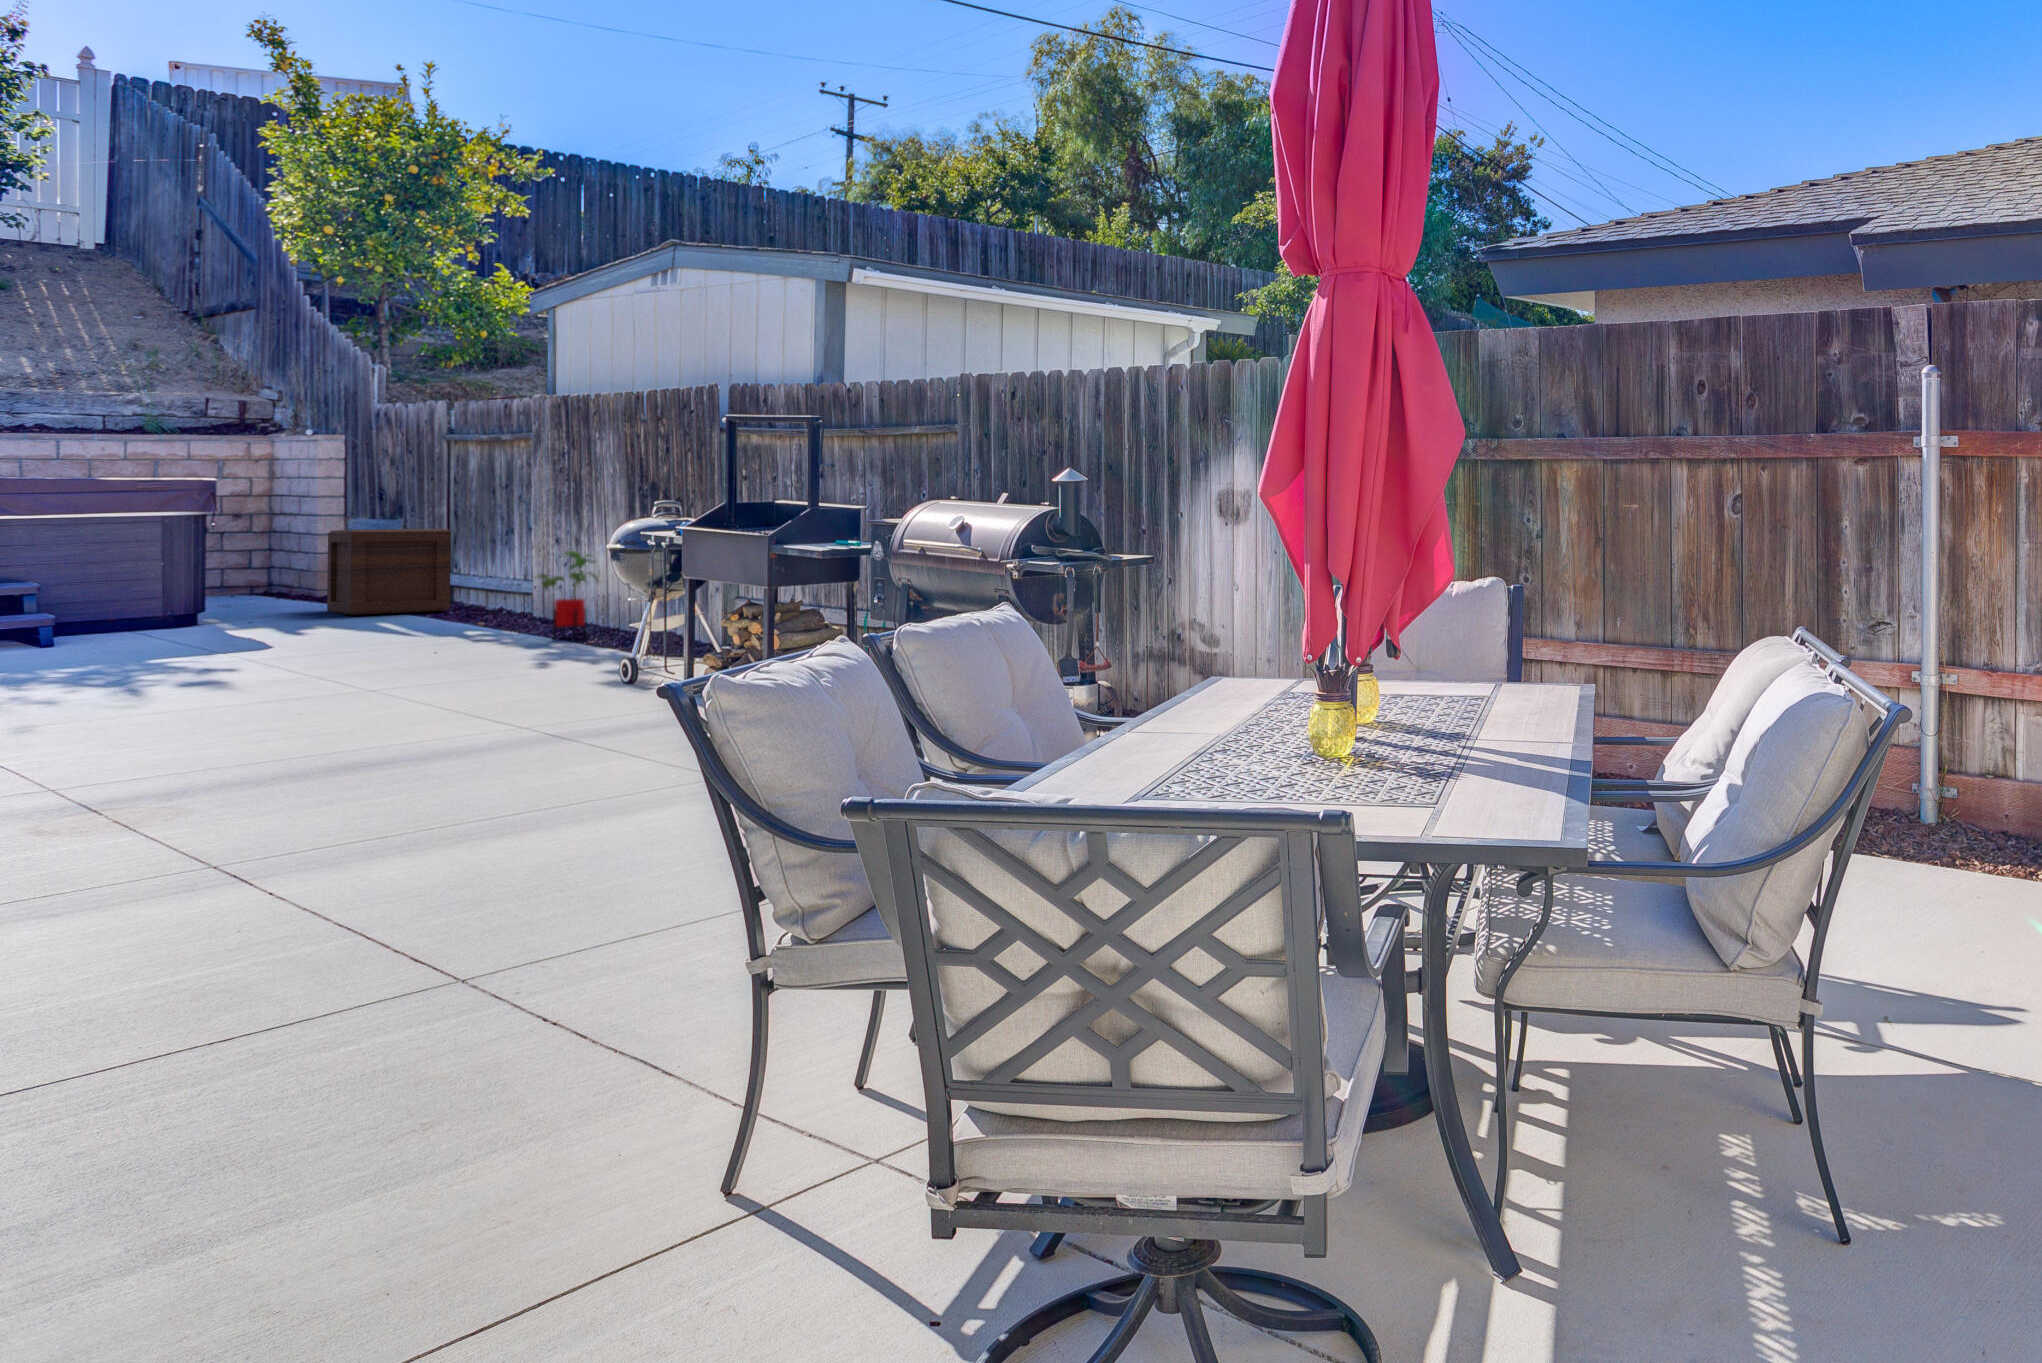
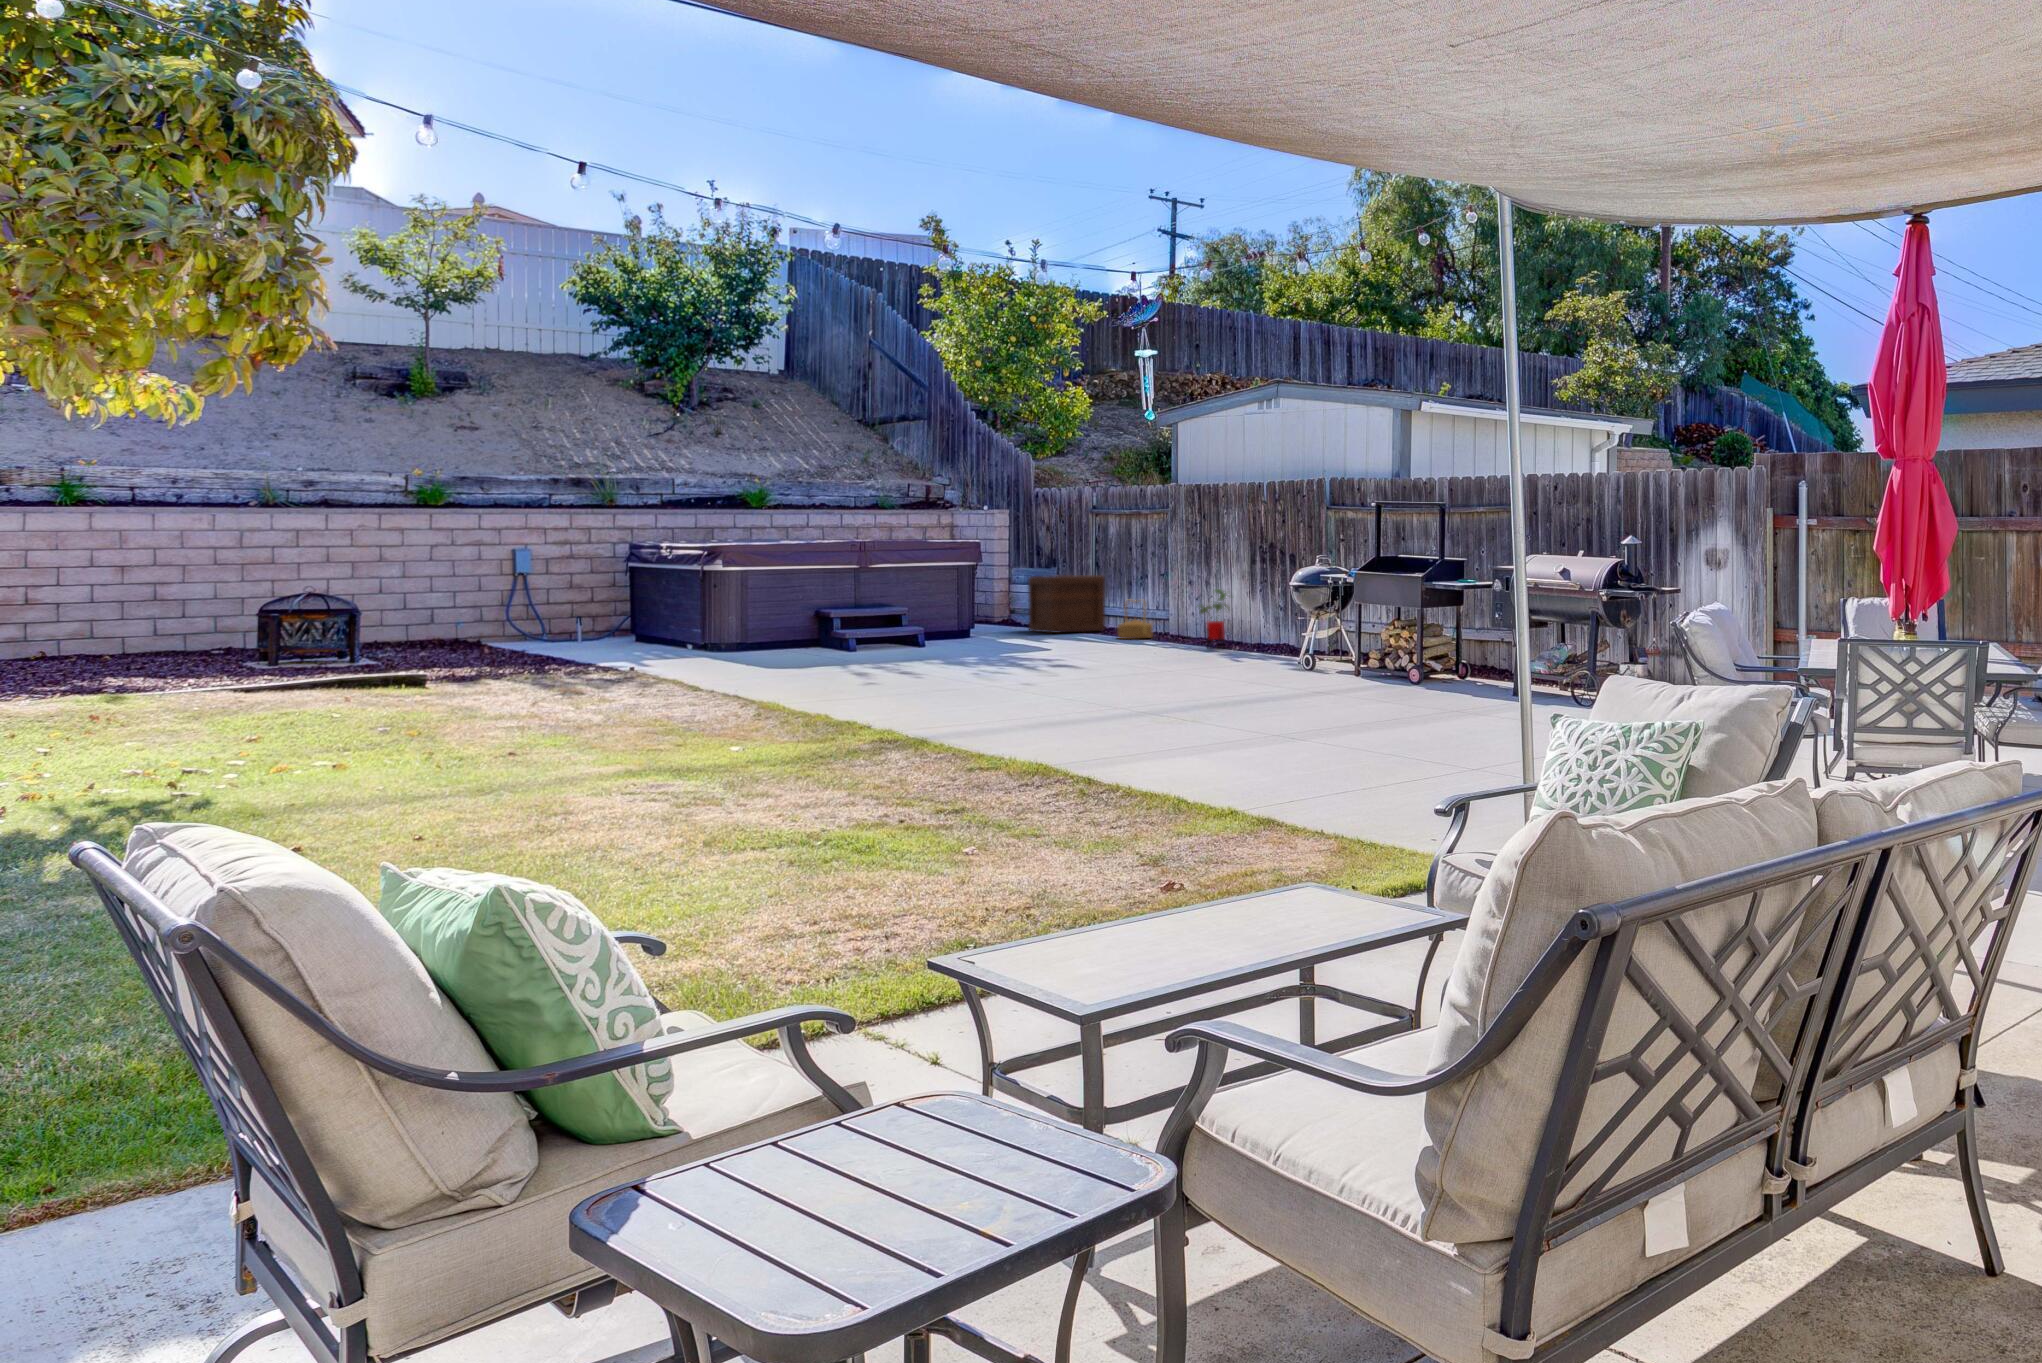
woven basket: none [443,565,506,624] -> present [1117,600,1153,639]

